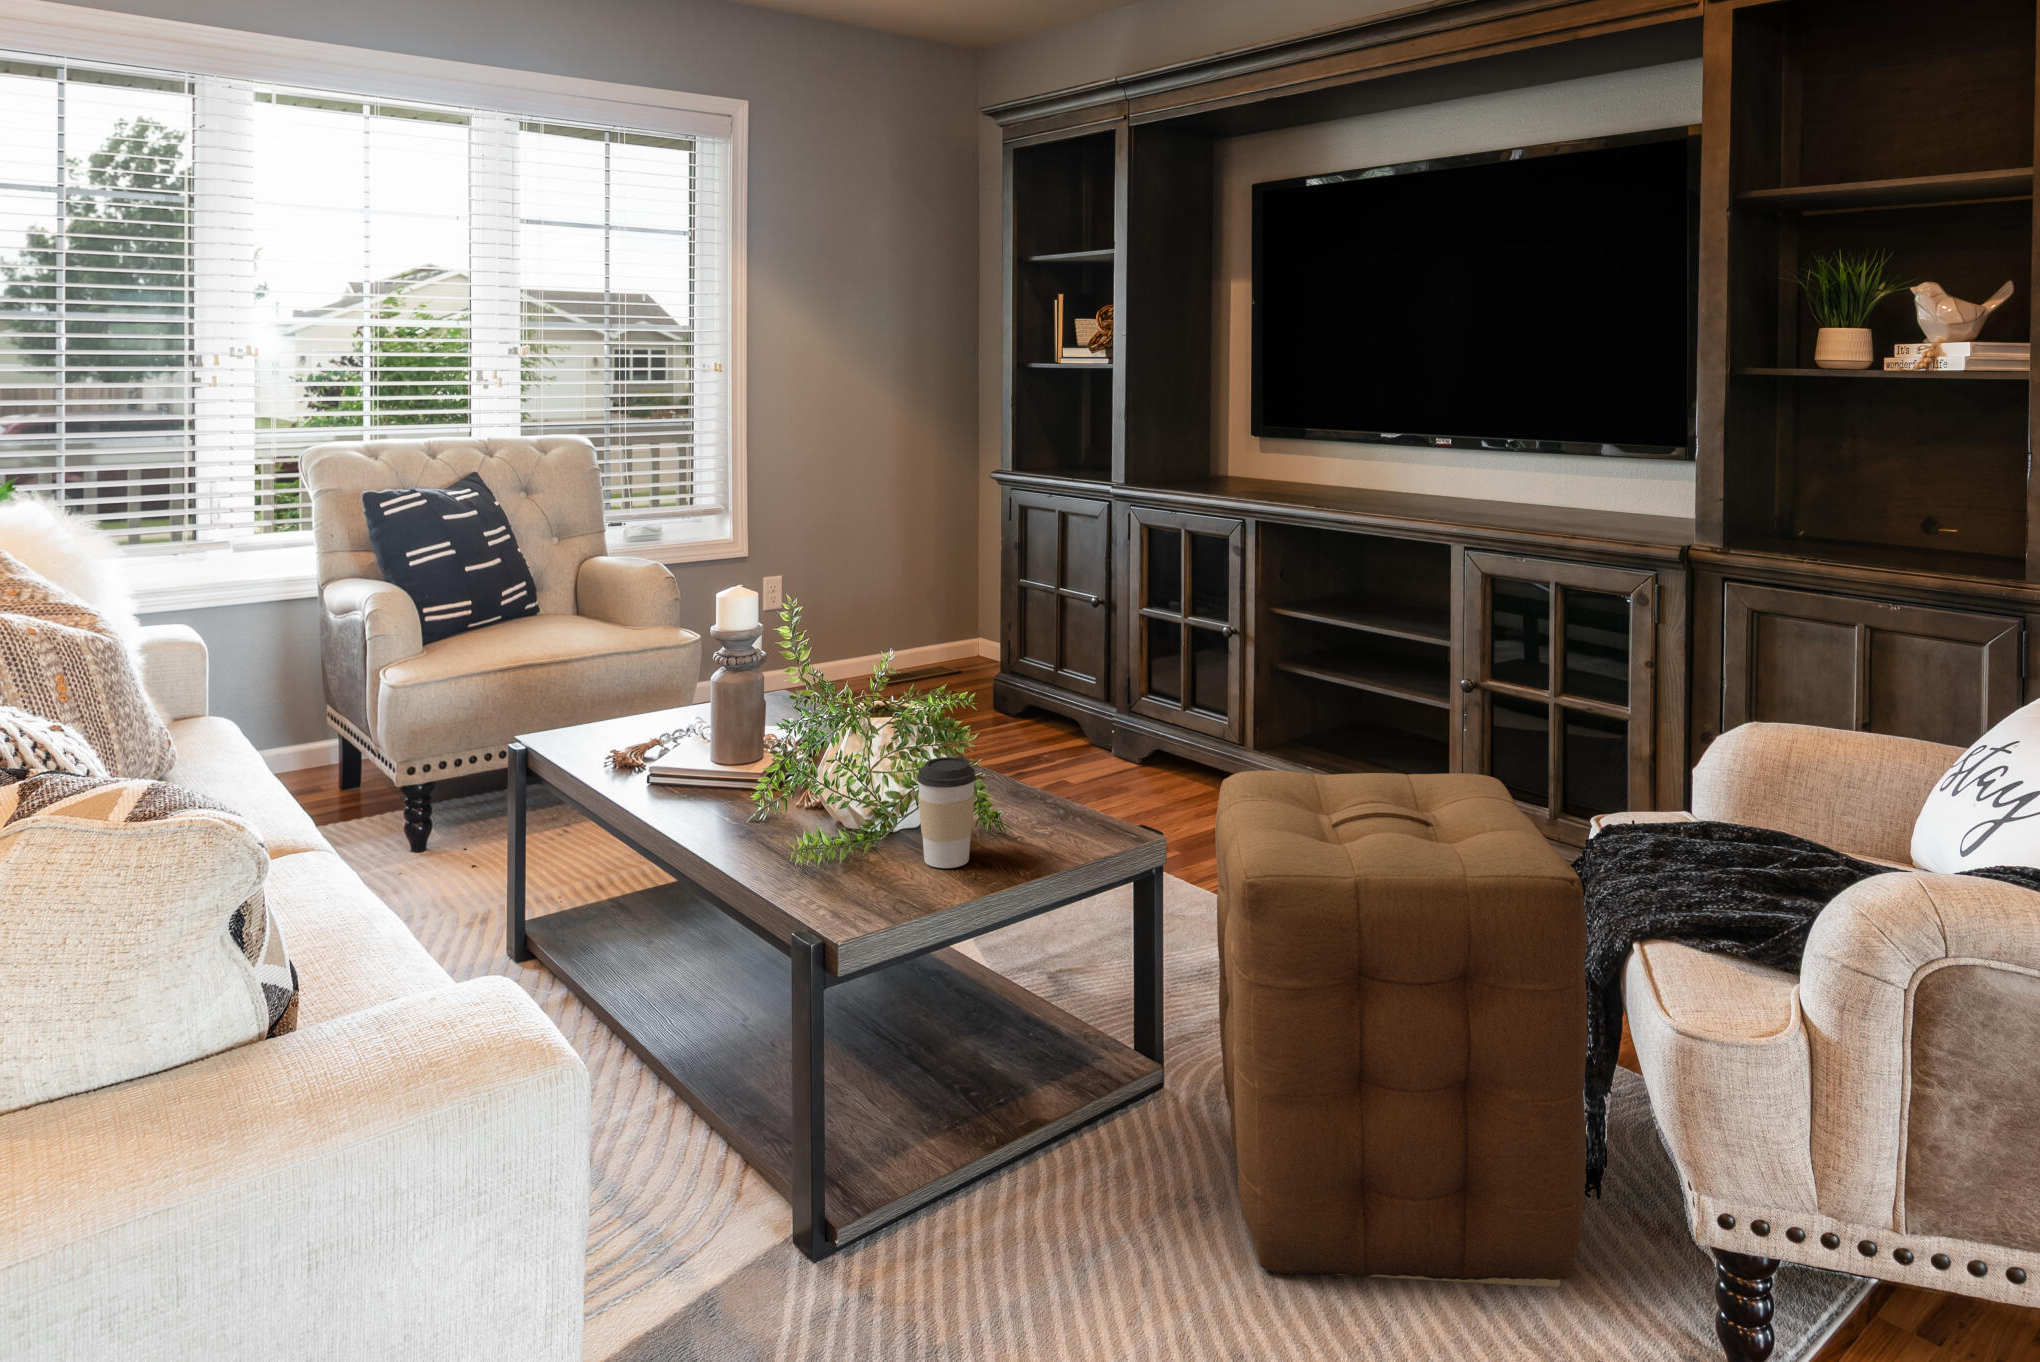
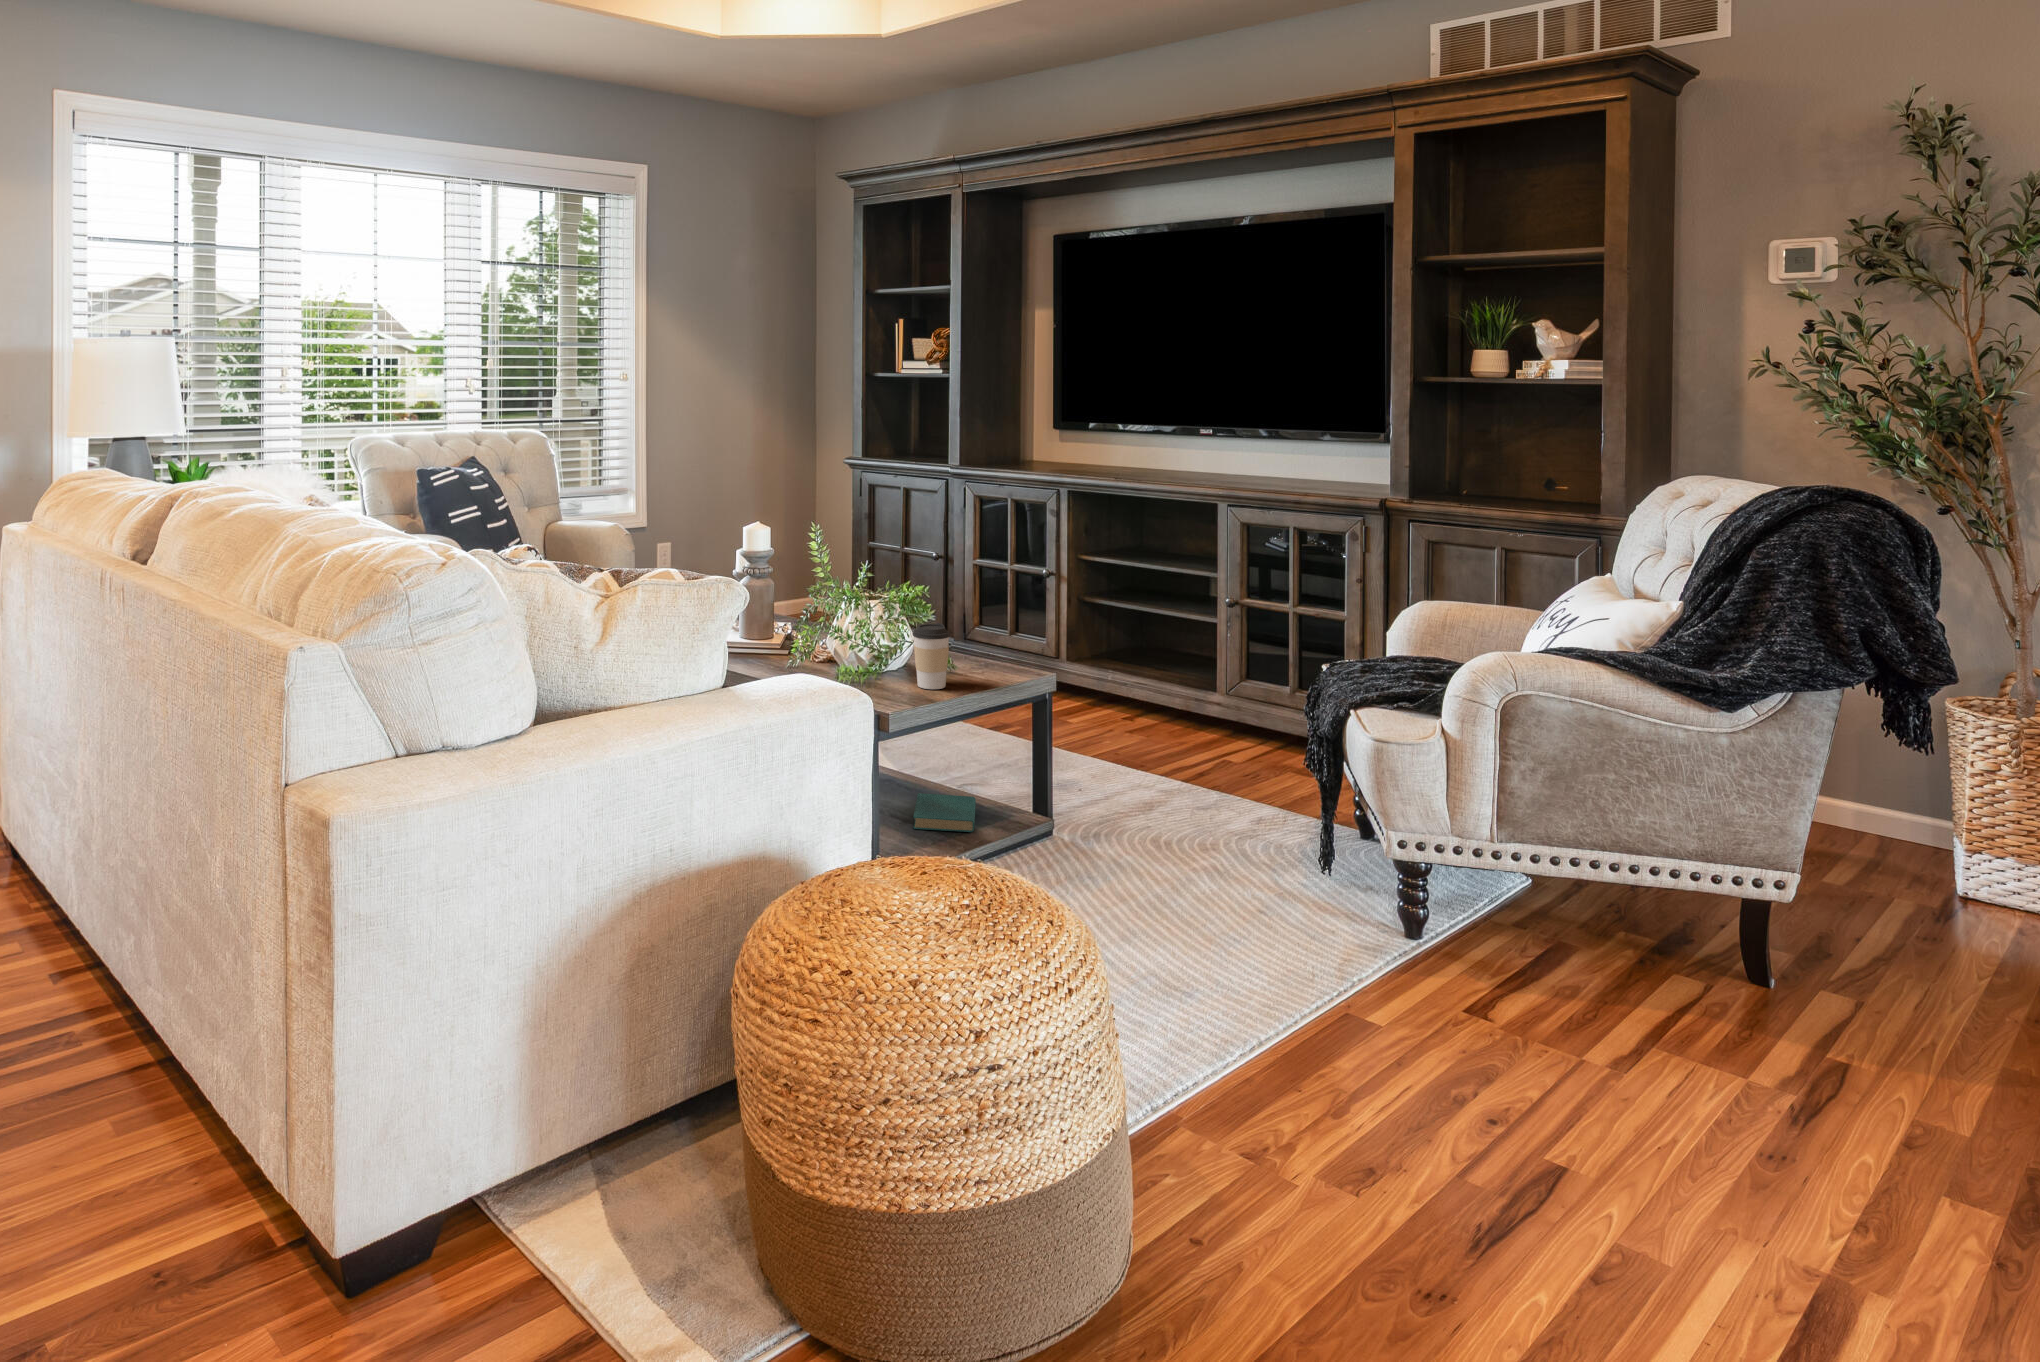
ottoman: present [1215,770,1587,1288] -> none [1096,632,1326,907]
book: none [921,1011,1038,1097] -> present [913,793,976,832]

